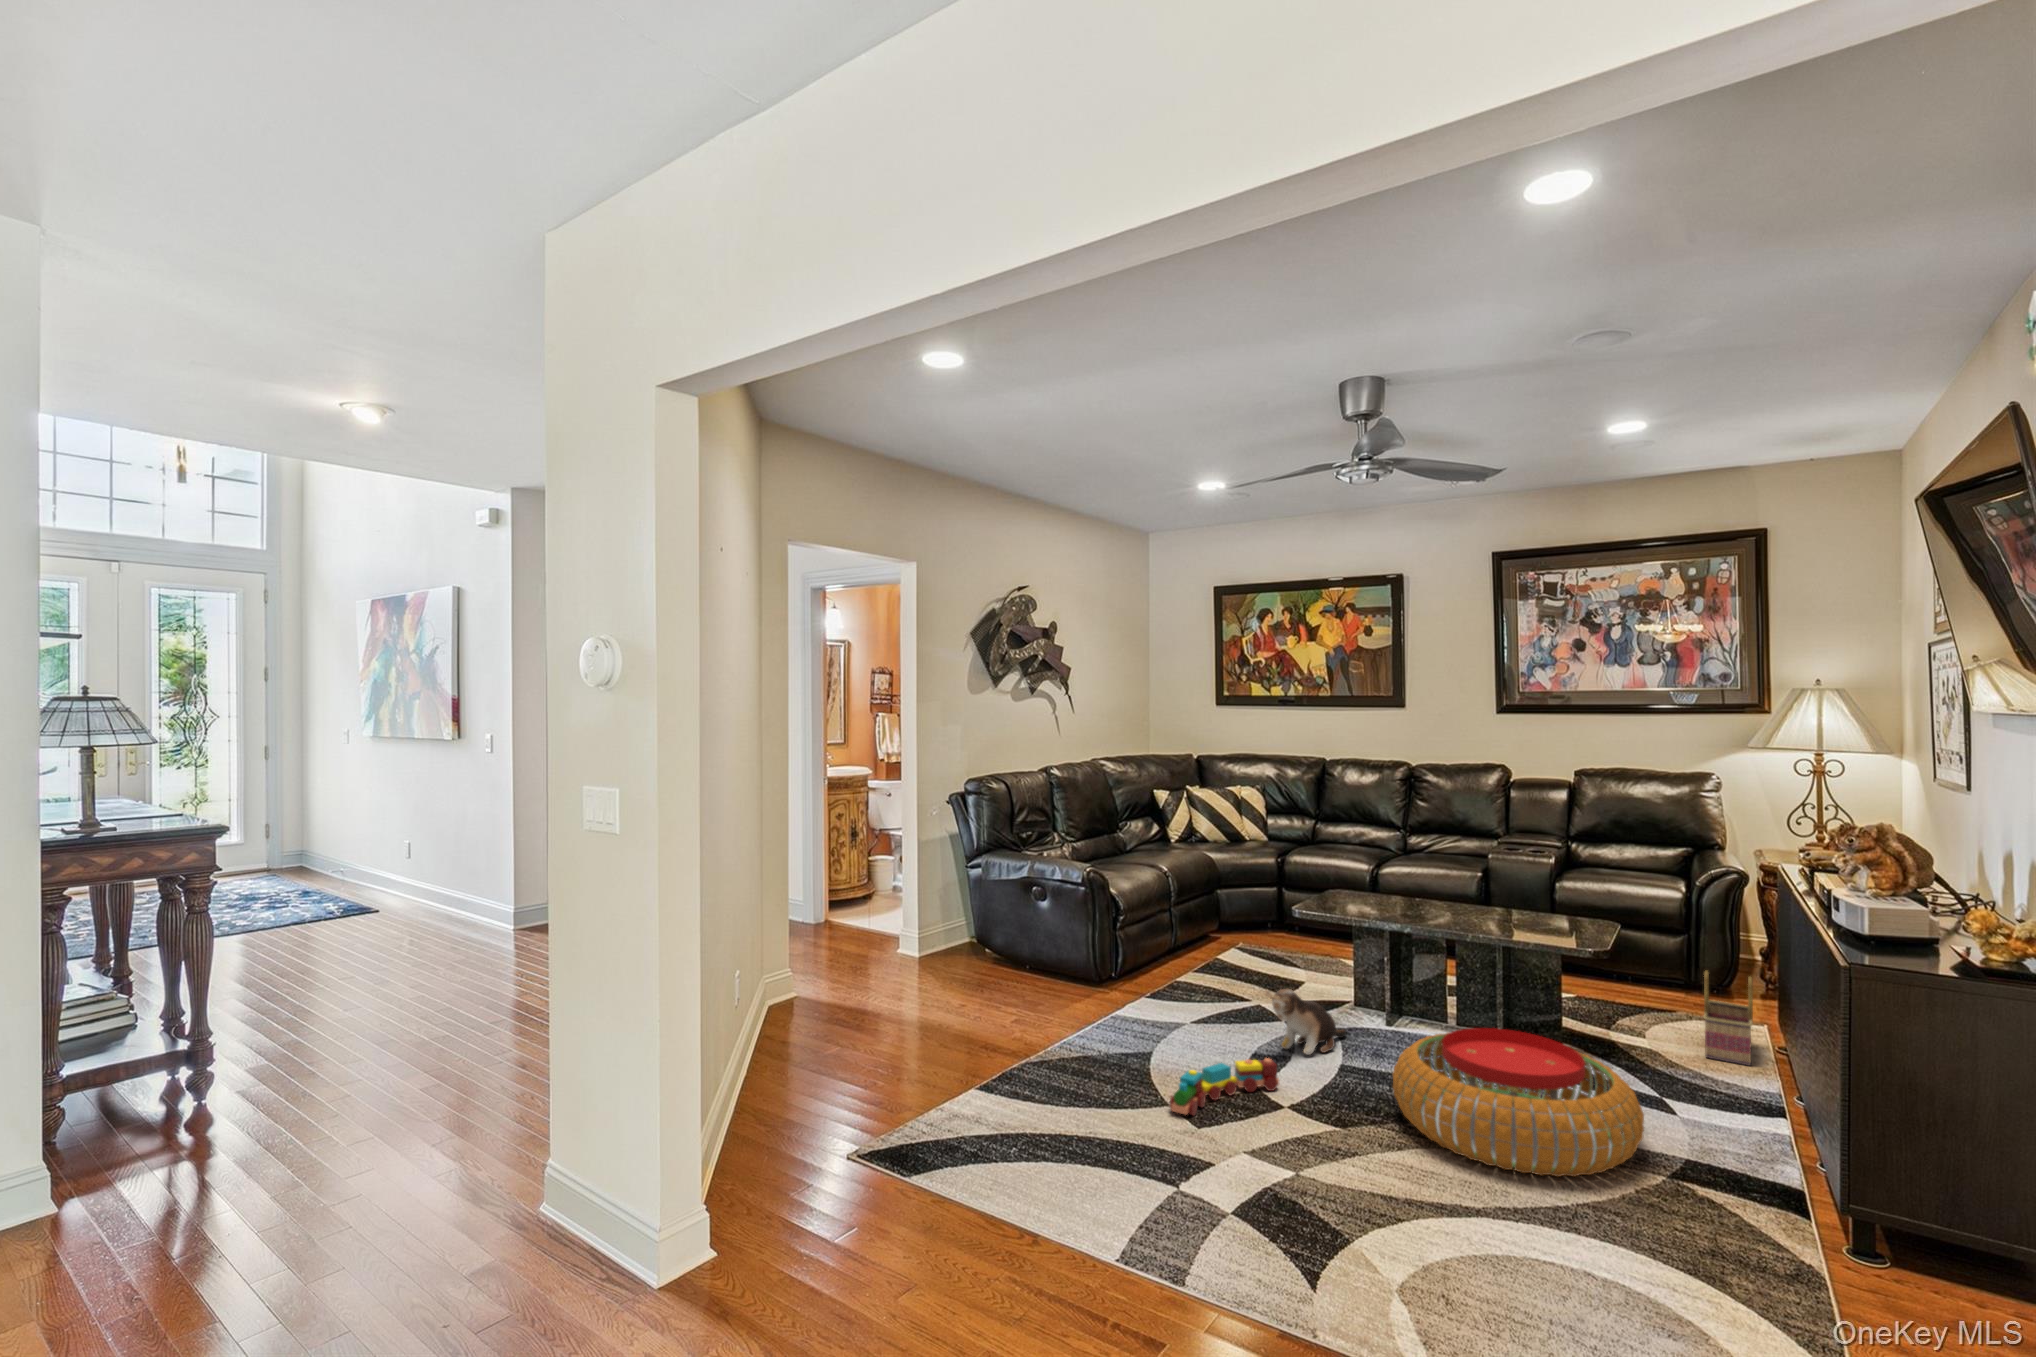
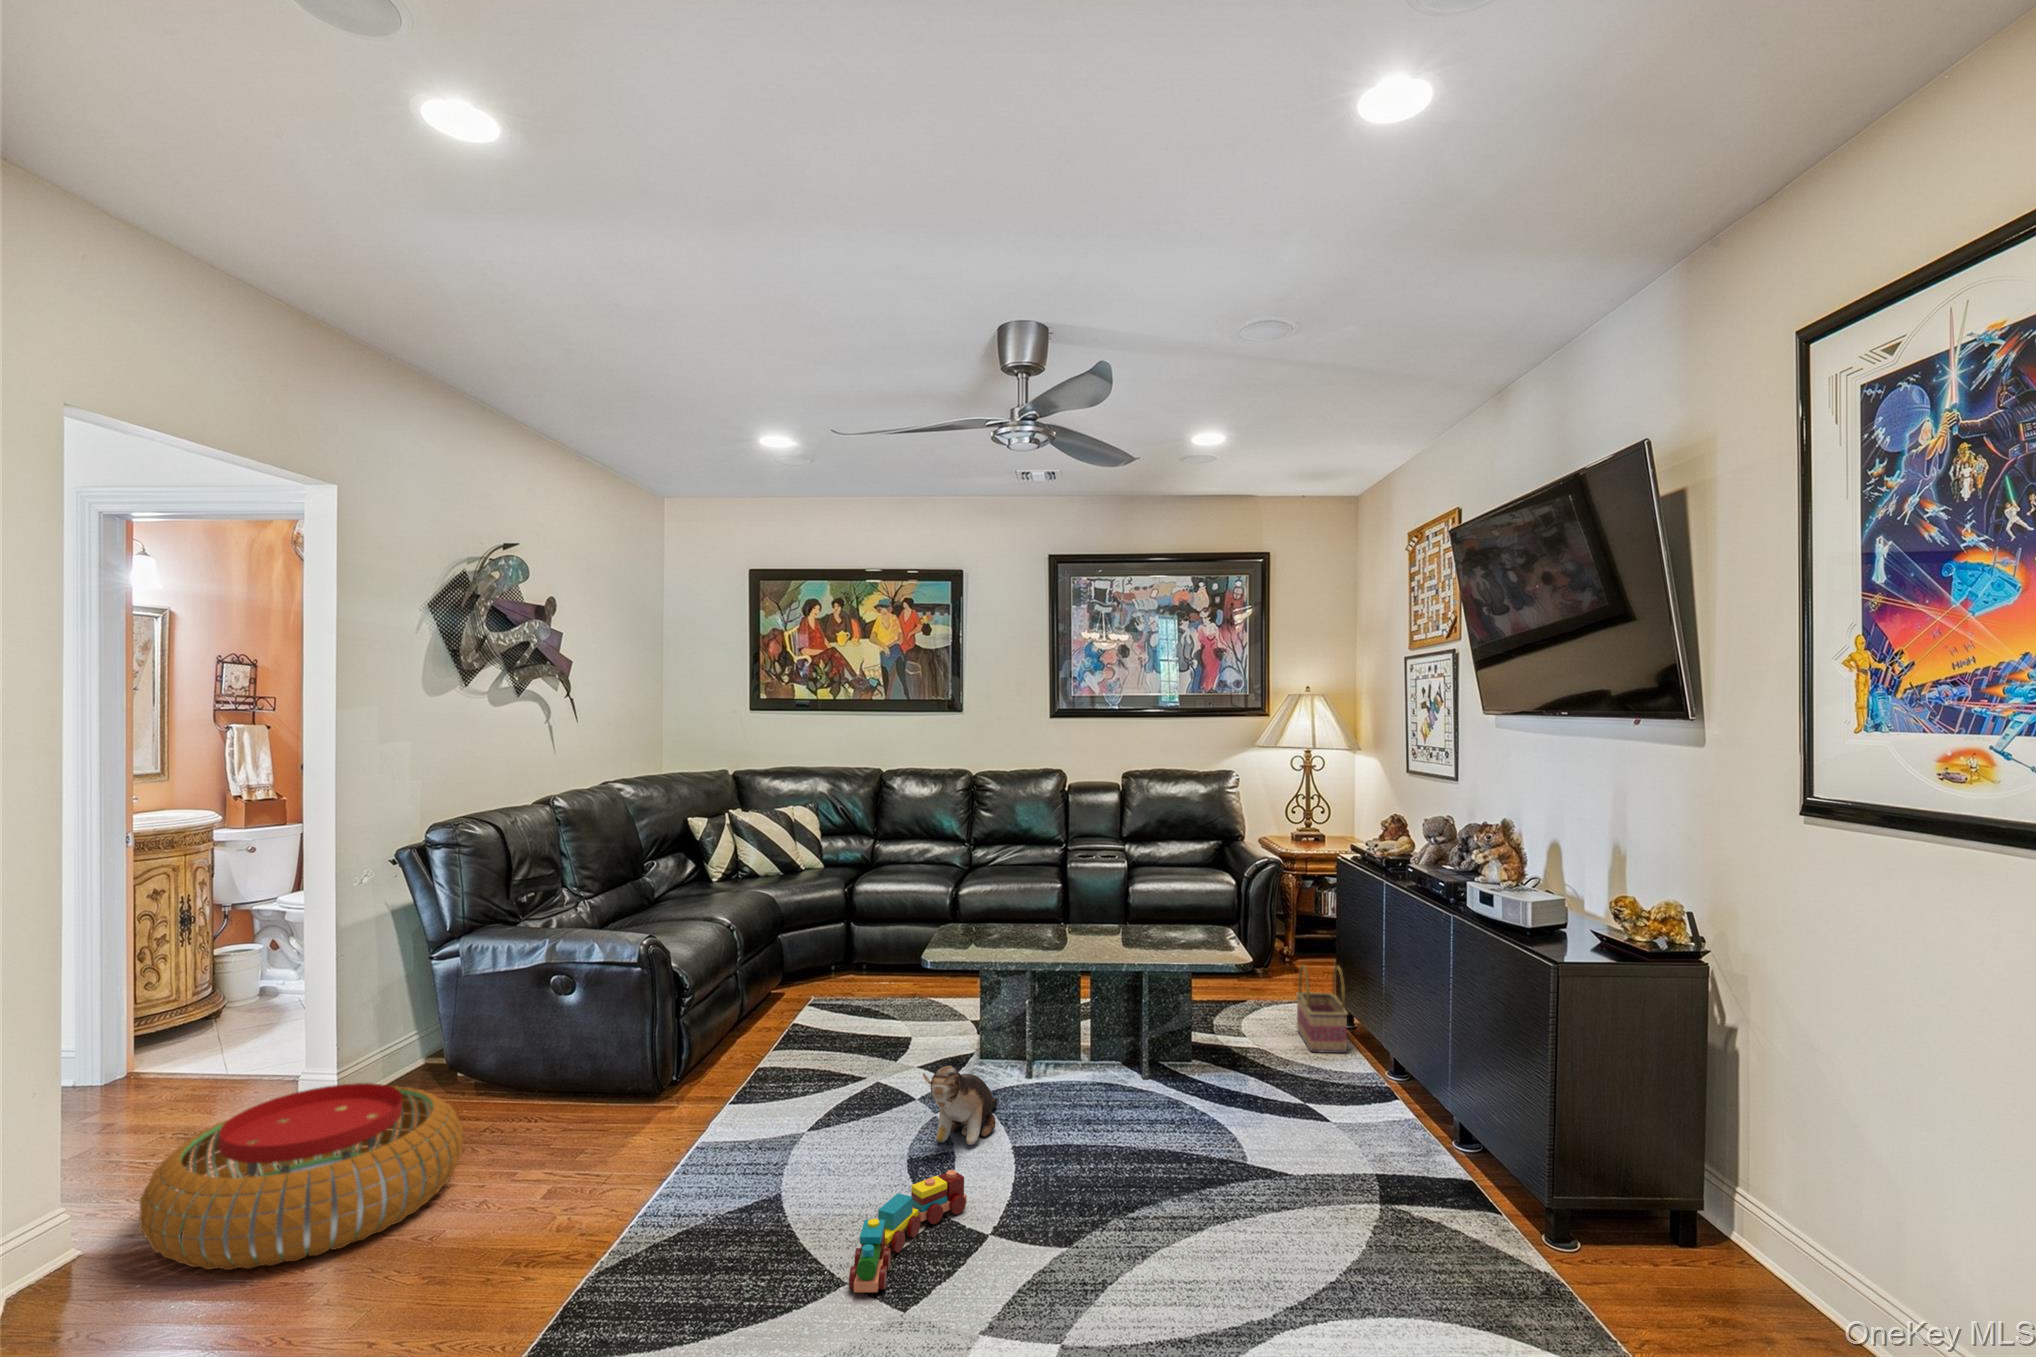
pouf: present [1393,1028,1644,1177] -> present [139,1083,463,1270]

